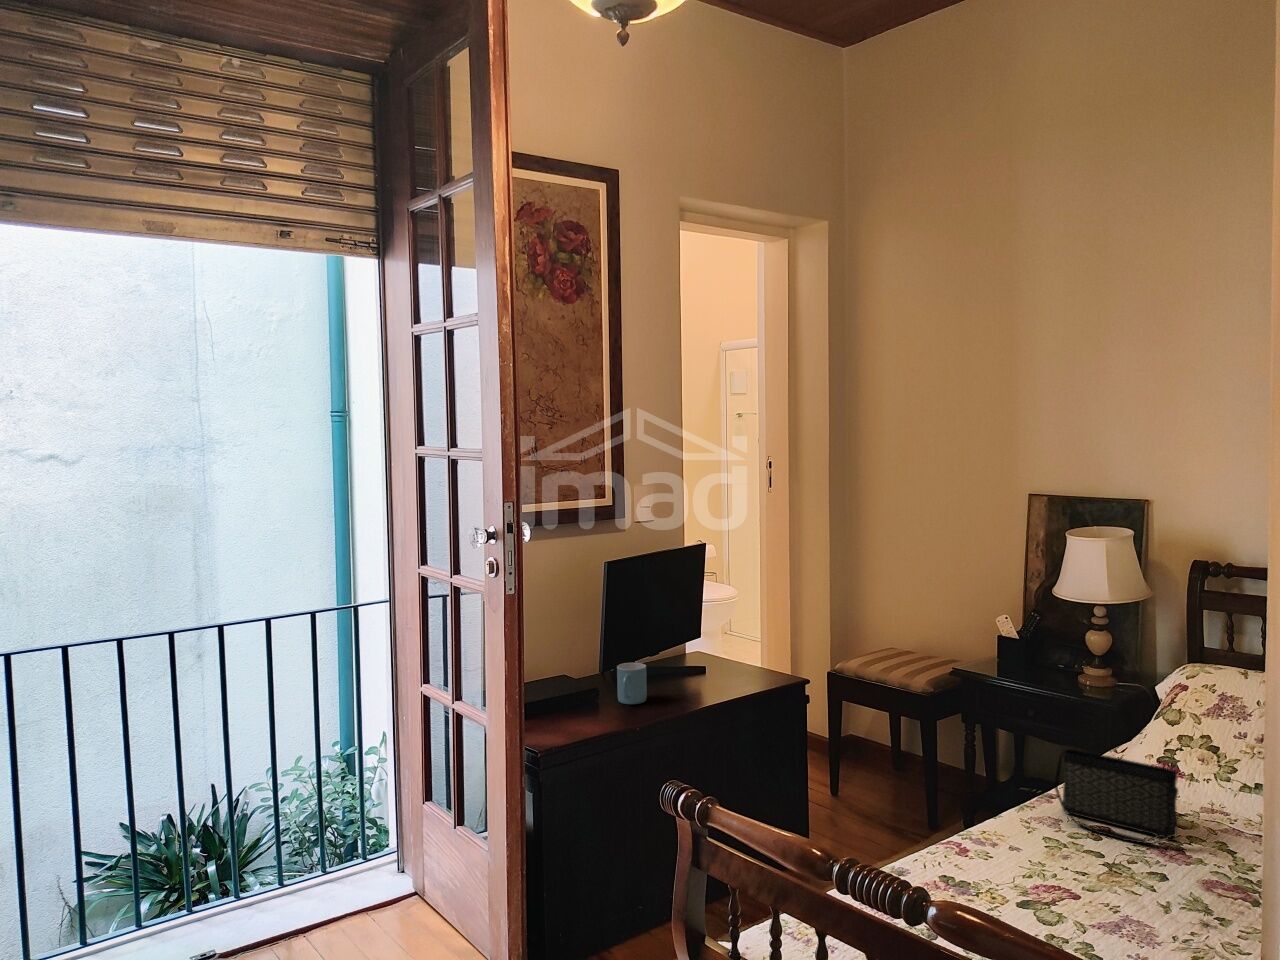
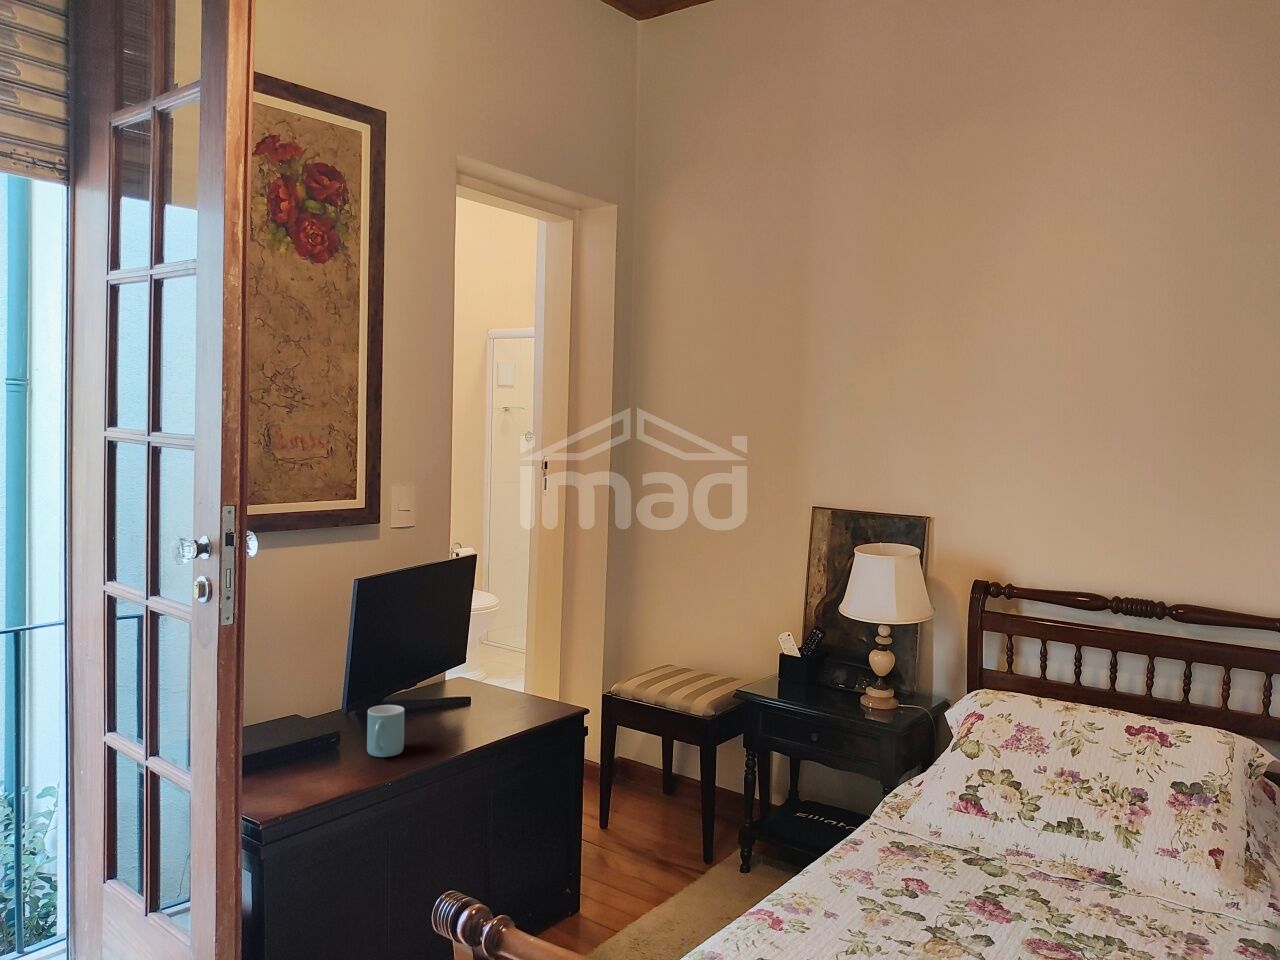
handbag: present [1054,749,1178,844] -> none [866,793,995,898]

